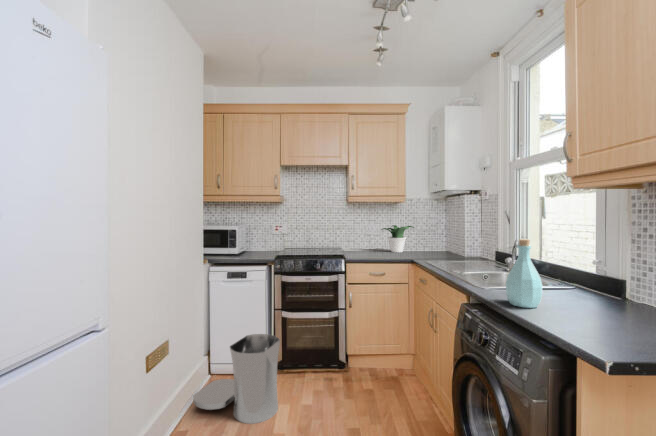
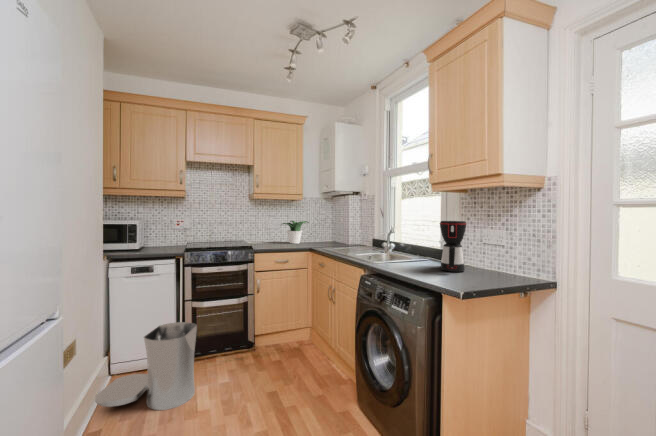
coffee maker: none [584,236,634,317] -> present [440,221,466,272]
bottle: present [506,239,543,308] -> none [393,223,416,271]

